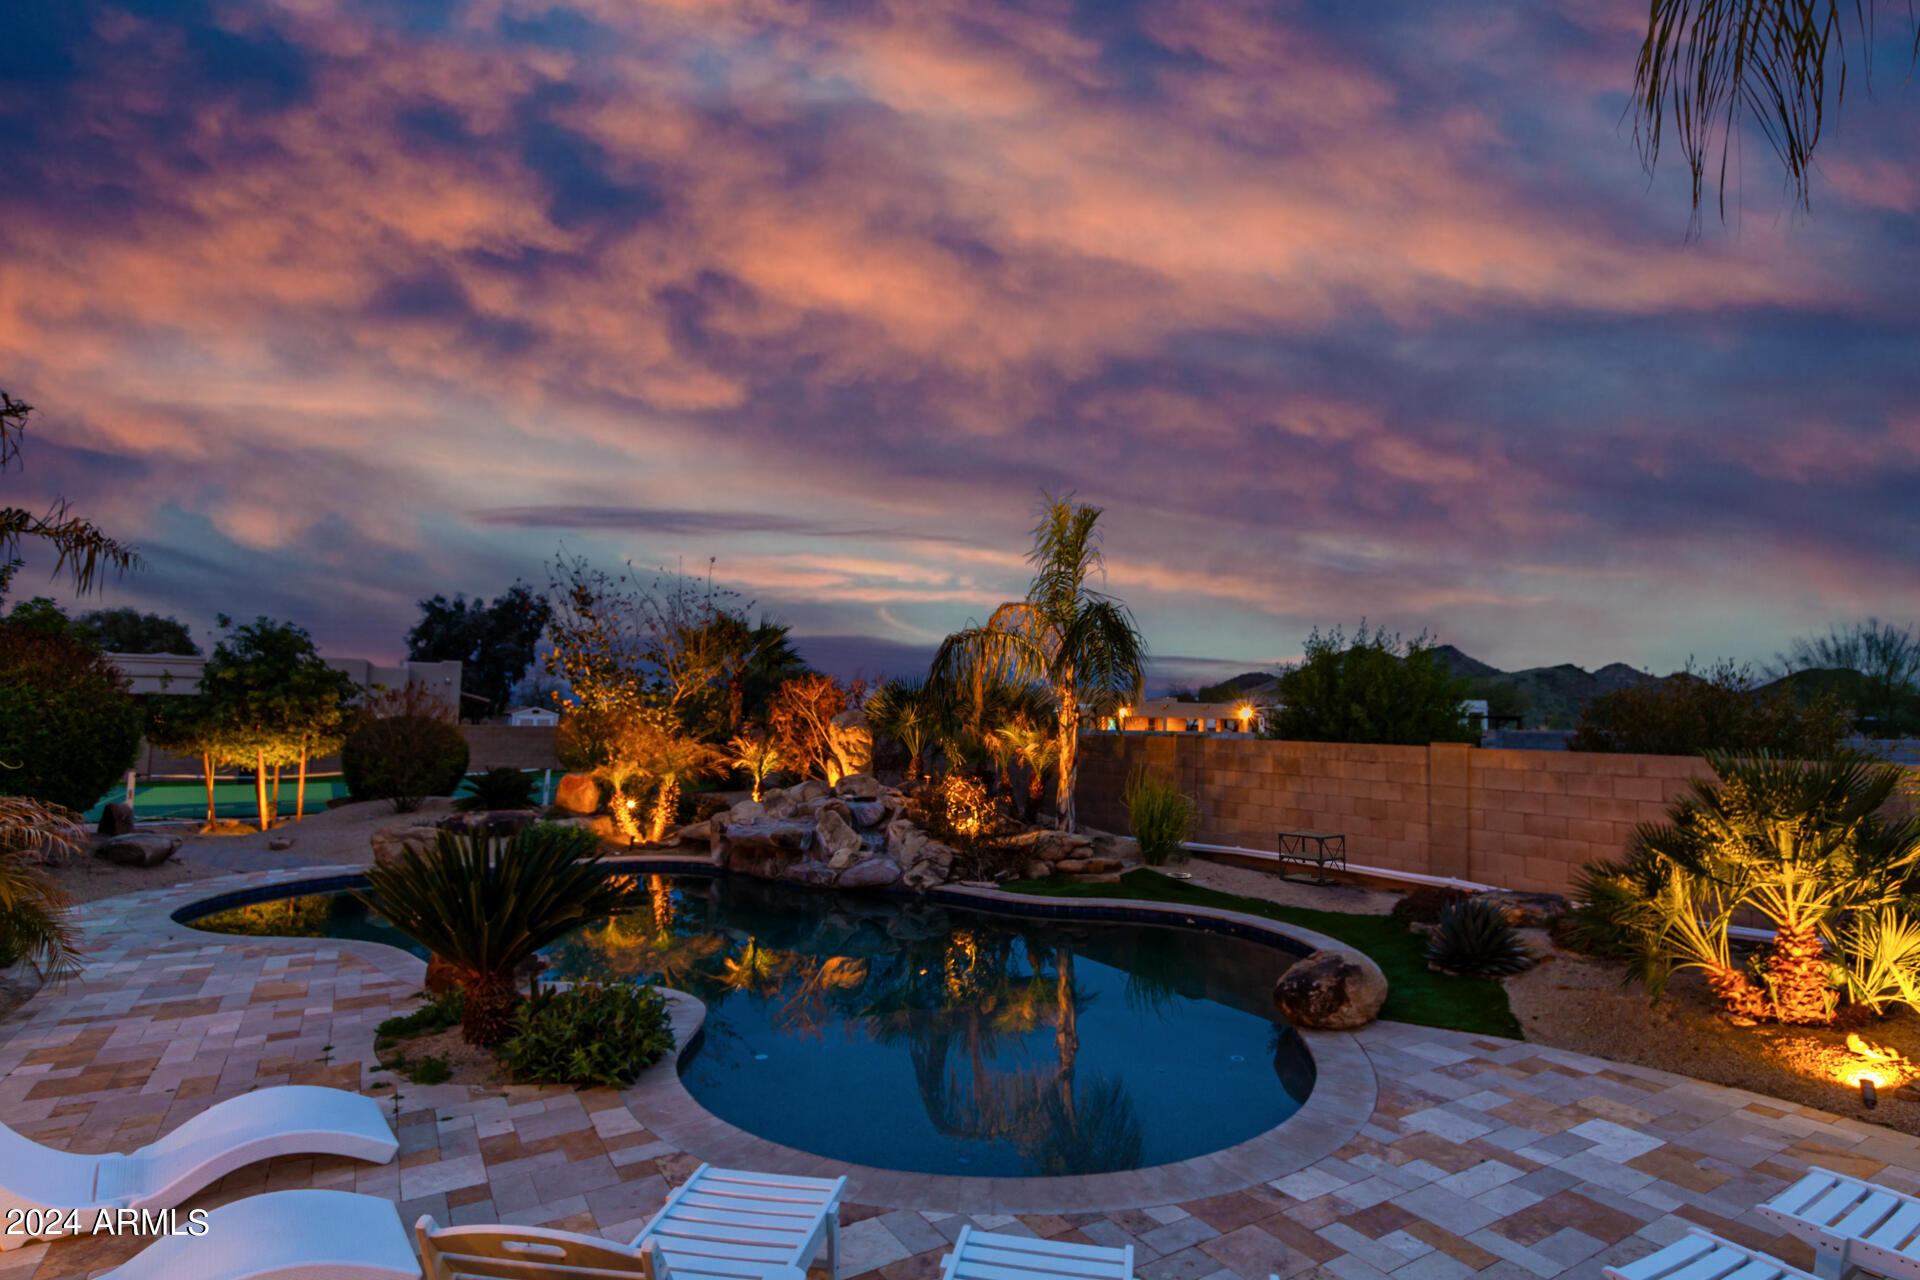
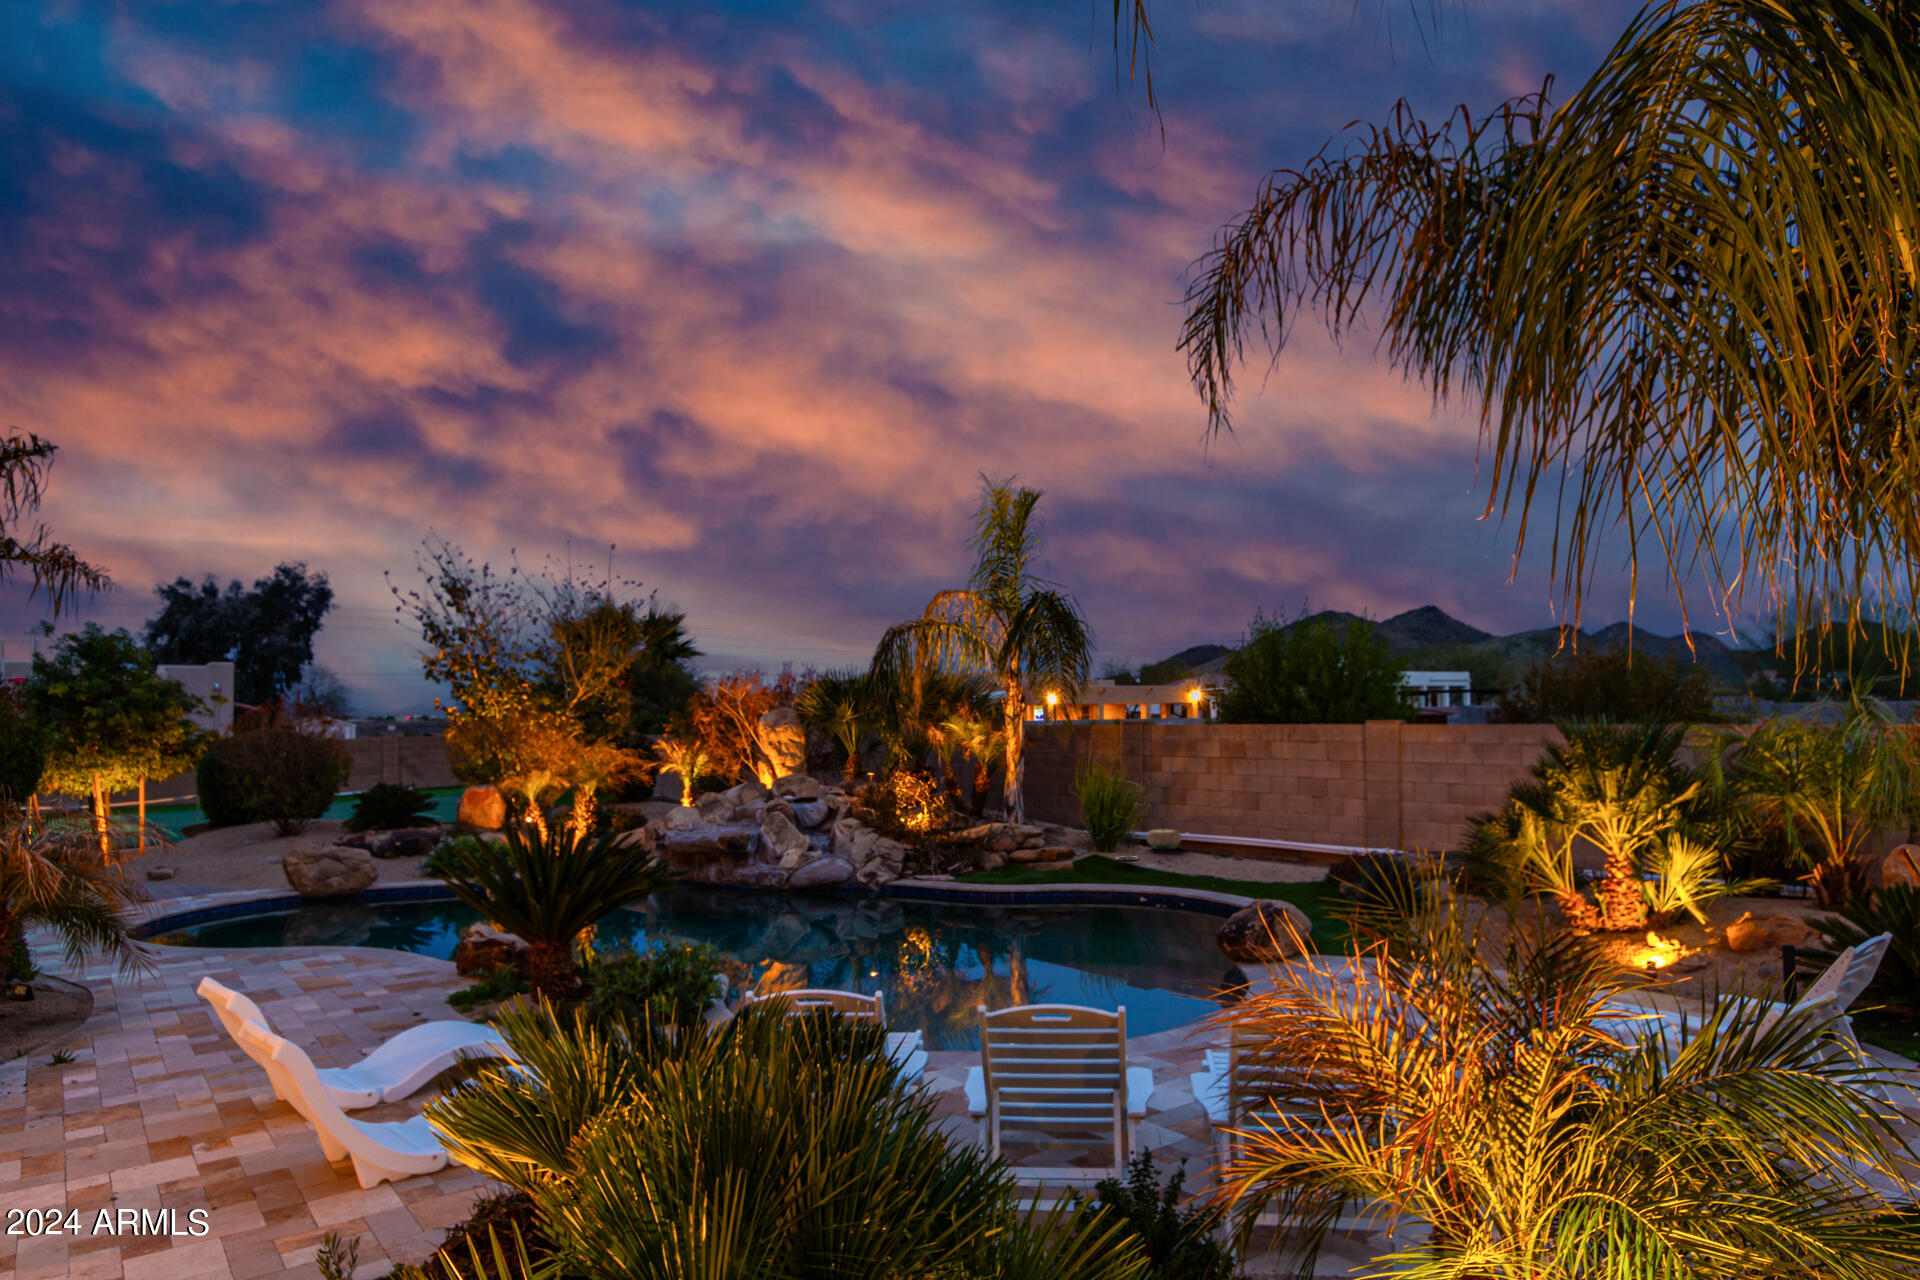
side table: present [1278,831,1346,885] -> none [1221,809,1286,860]
basket: none [1199,845,1236,867] -> present [1146,829,1181,849]

